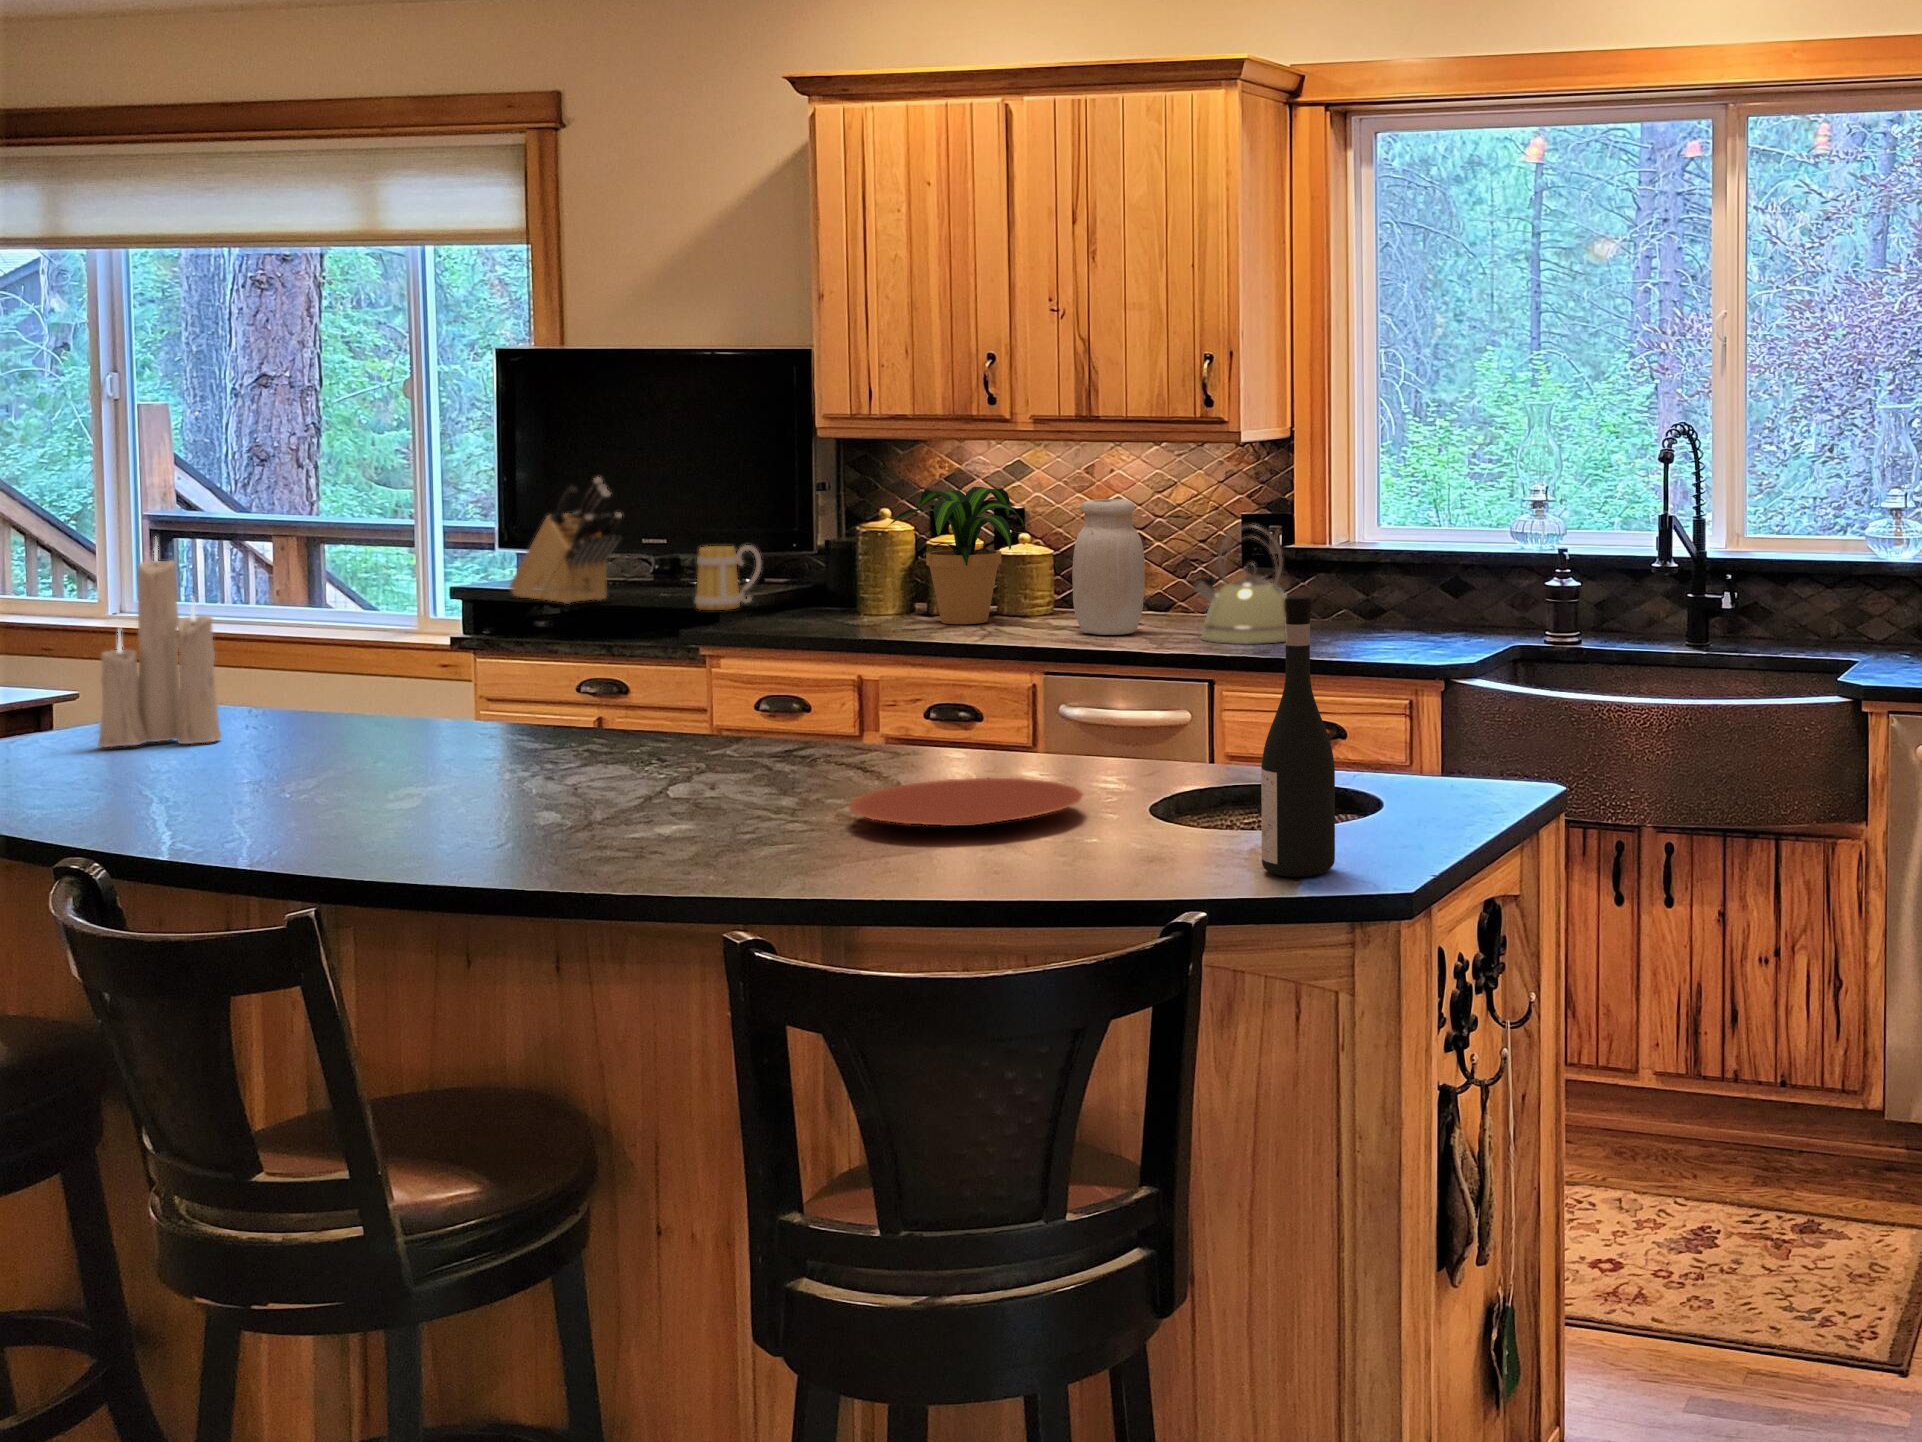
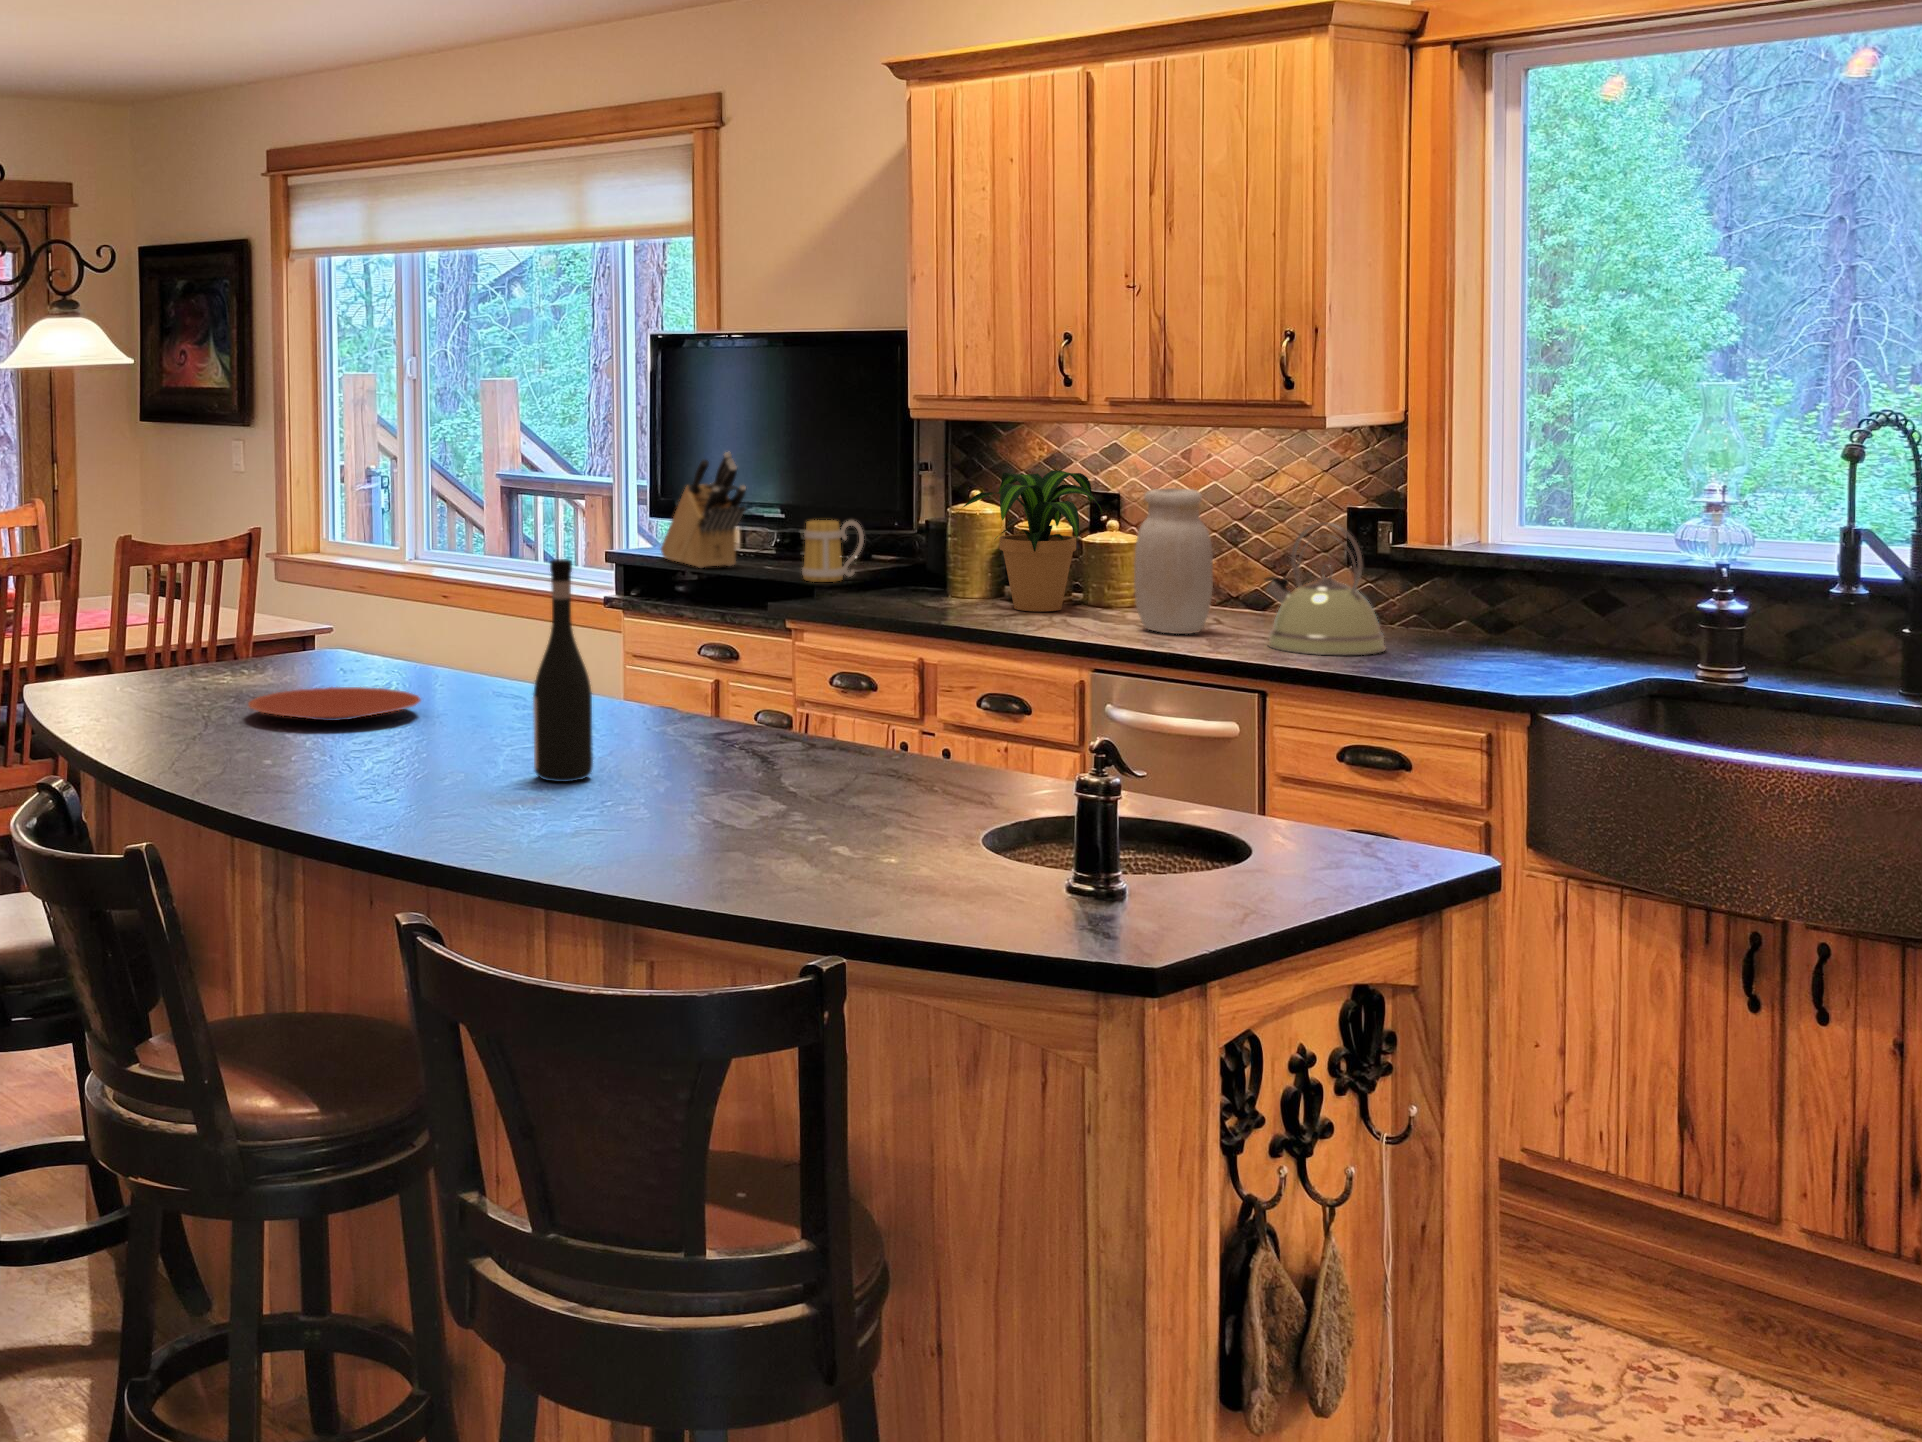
candle: present [98,544,221,747] -> none [236,499,321,681]
wine bottle: present [1261,596,1335,877] -> present [533,559,593,782]
plate: present [848,778,1083,826] -> present [248,687,421,721]

